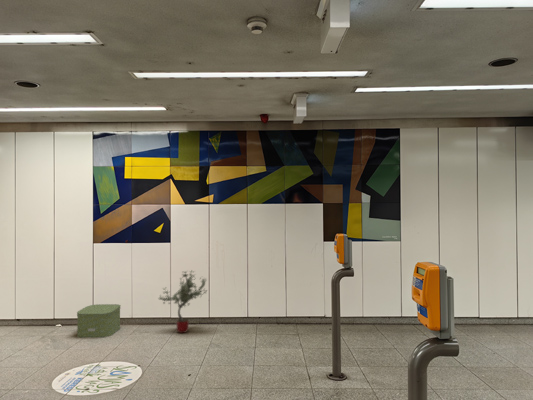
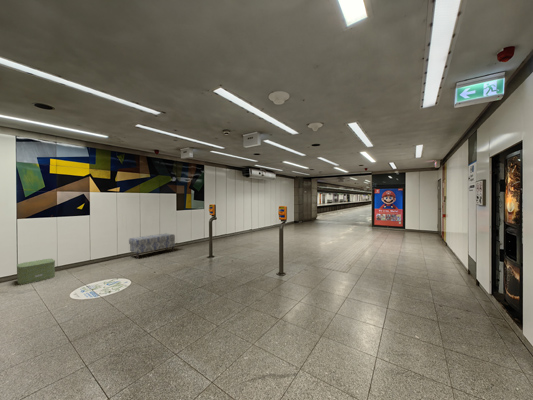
potted tree: present [159,271,207,333] -> none [89,229,125,264]
bench: none [220,291,299,337] -> present [129,233,175,259]

